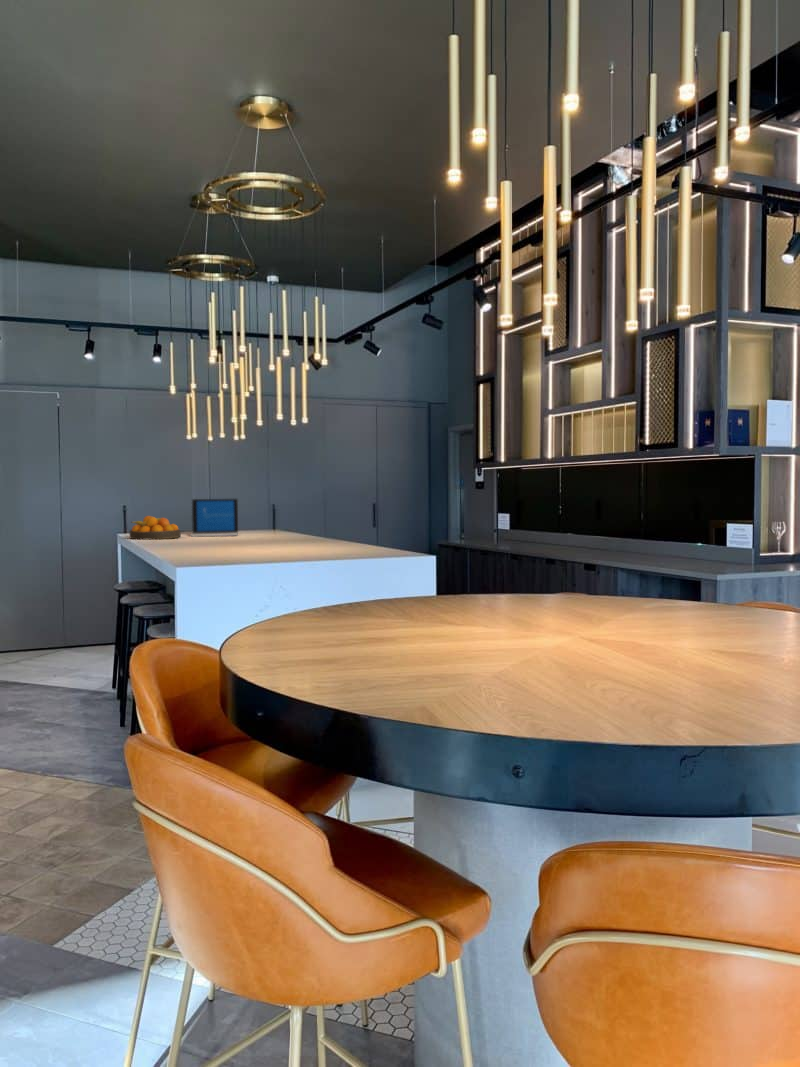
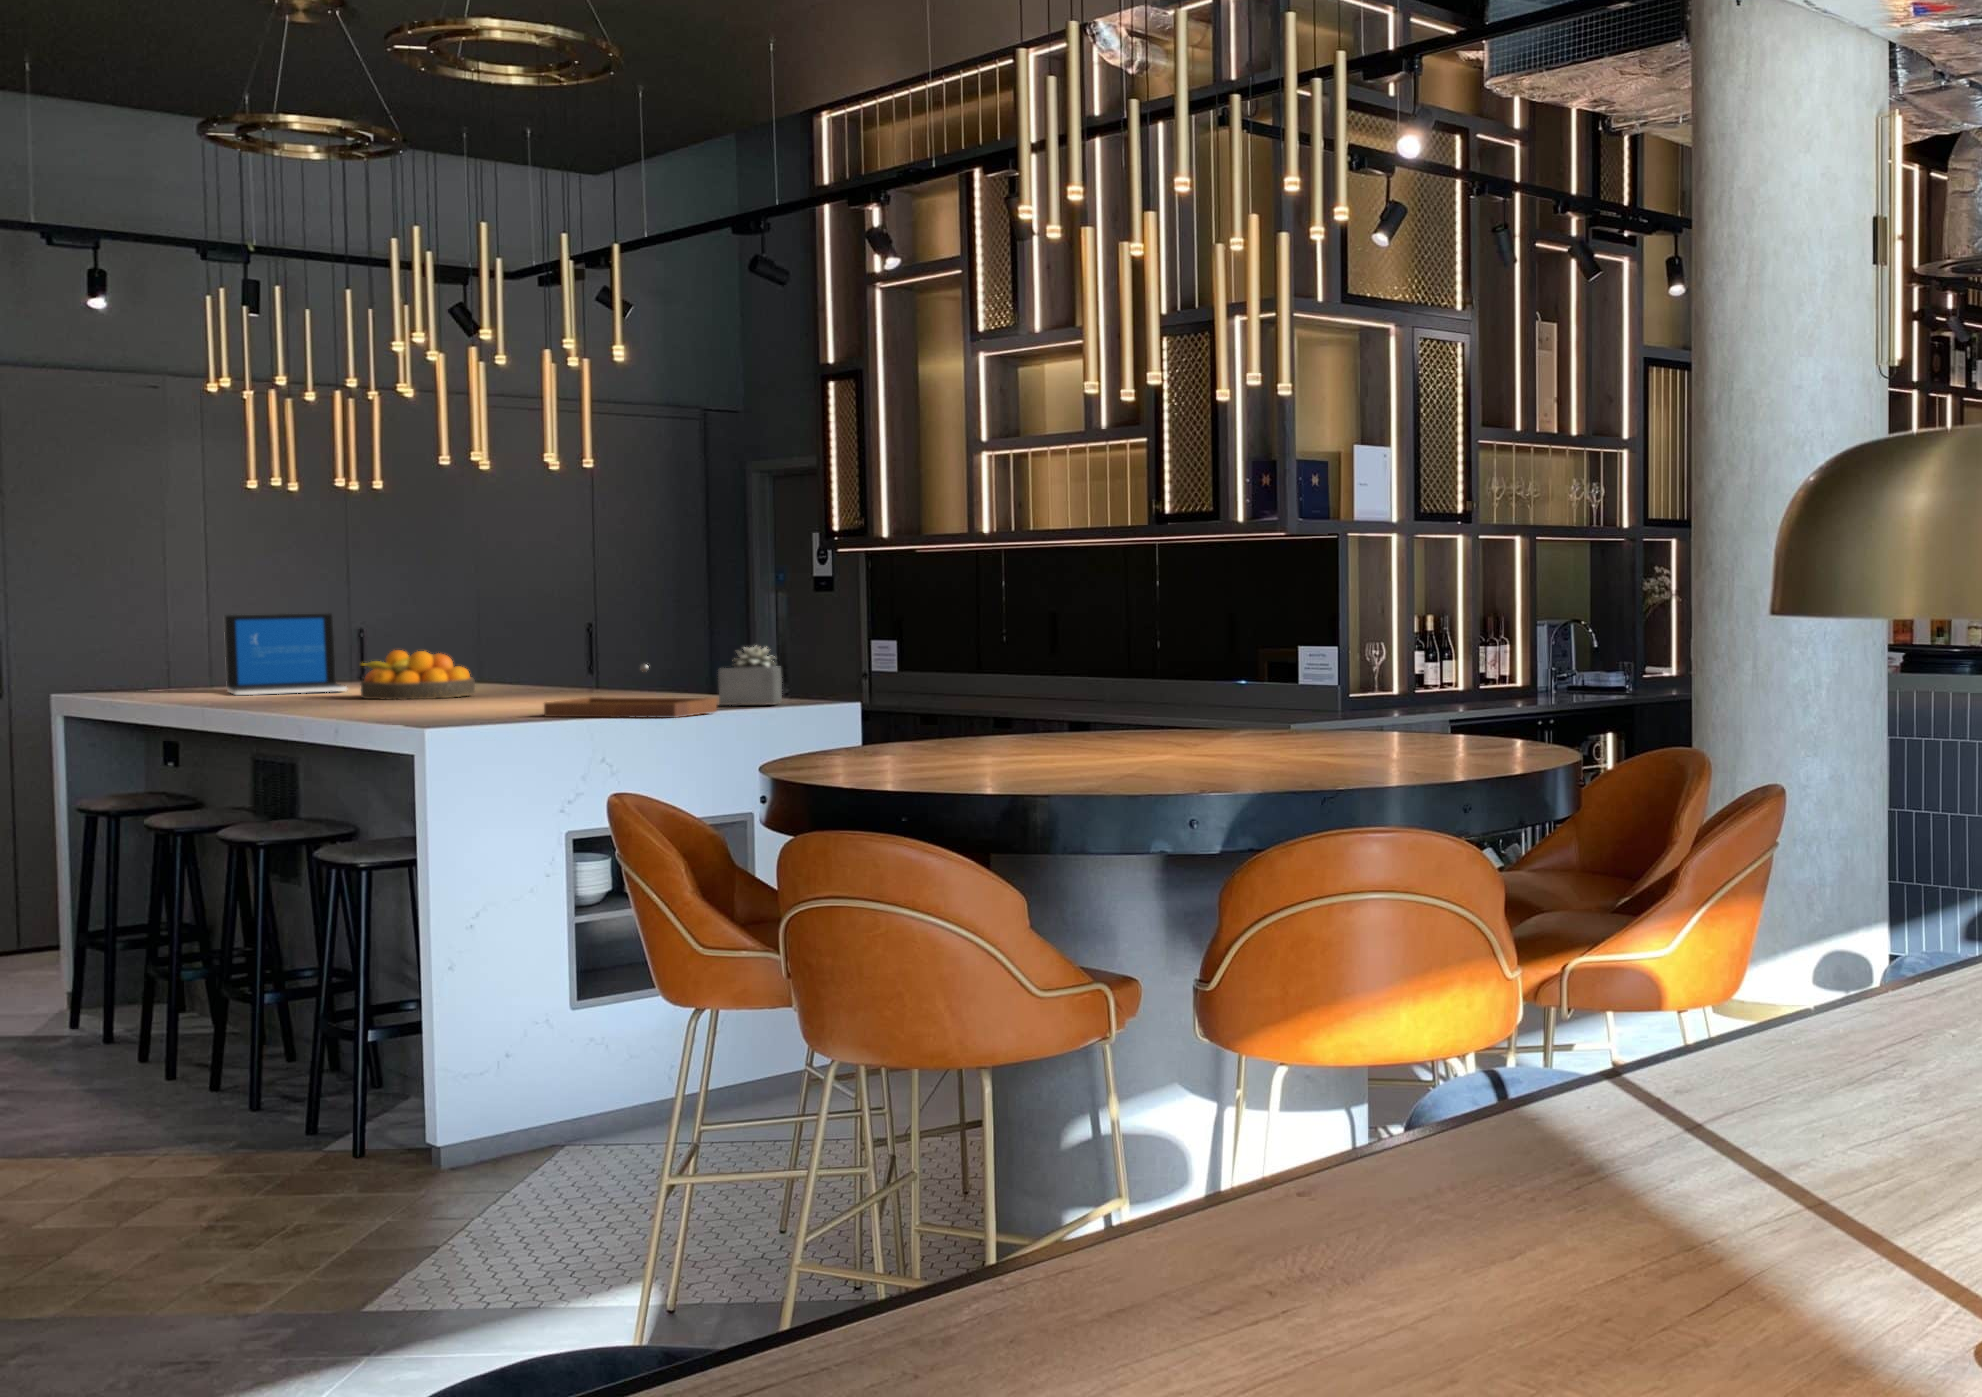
fruit bowl: present [130,516,181,539] -> present [360,650,475,700]
succulent plant: none [373,519,409,552] -> present [718,646,782,705]
tray: none [272,530,360,562] -> present [544,664,717,718]

